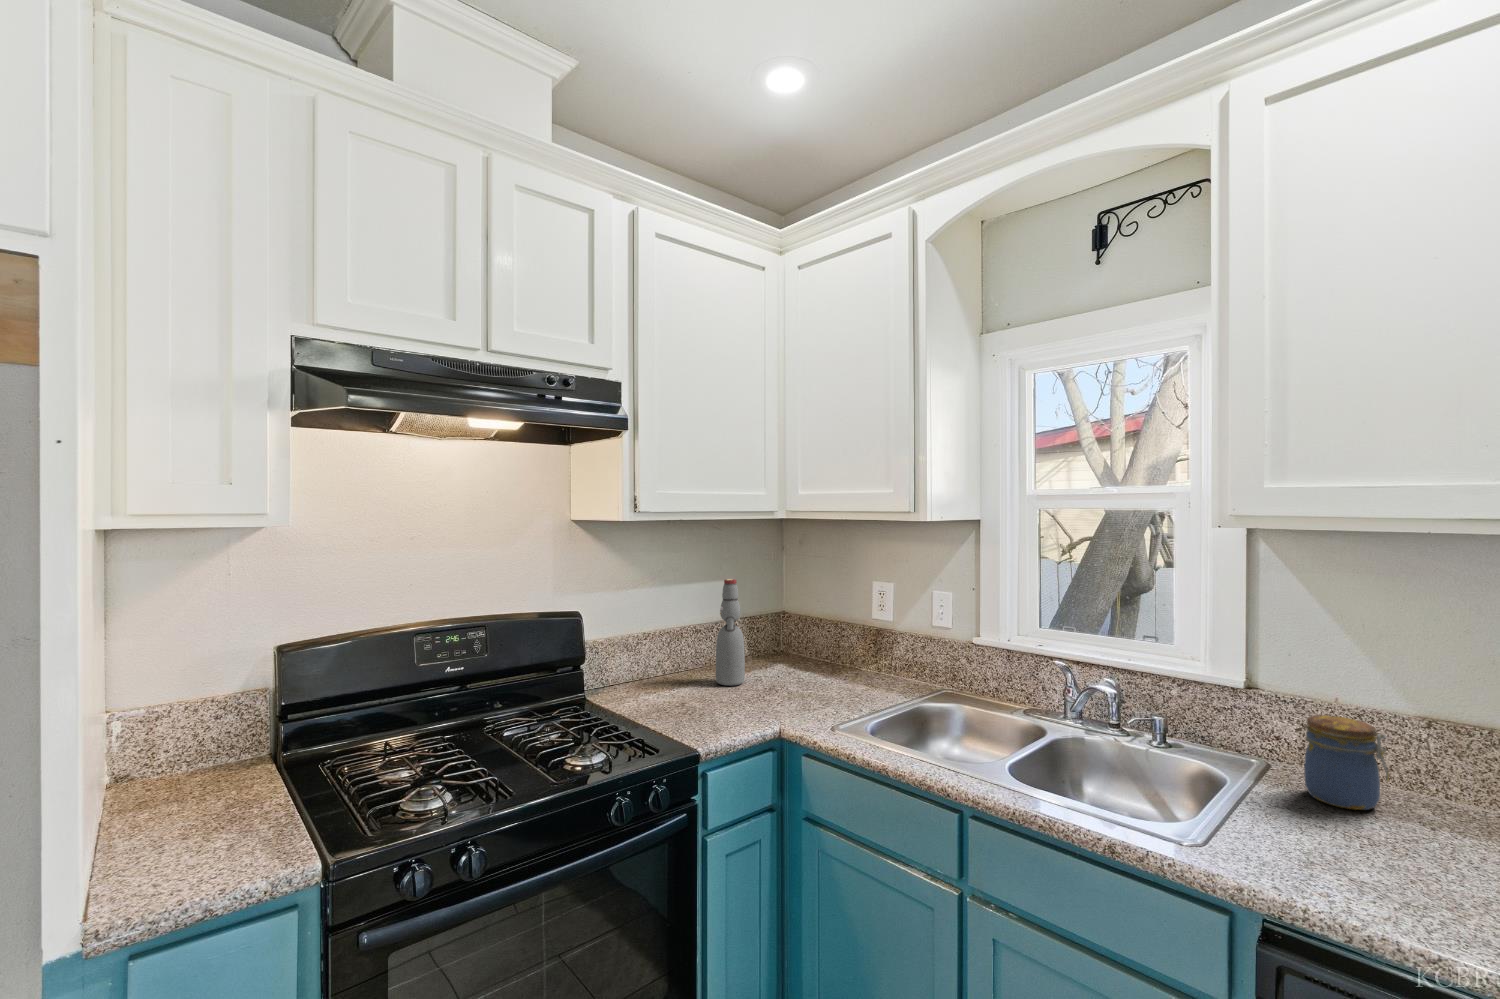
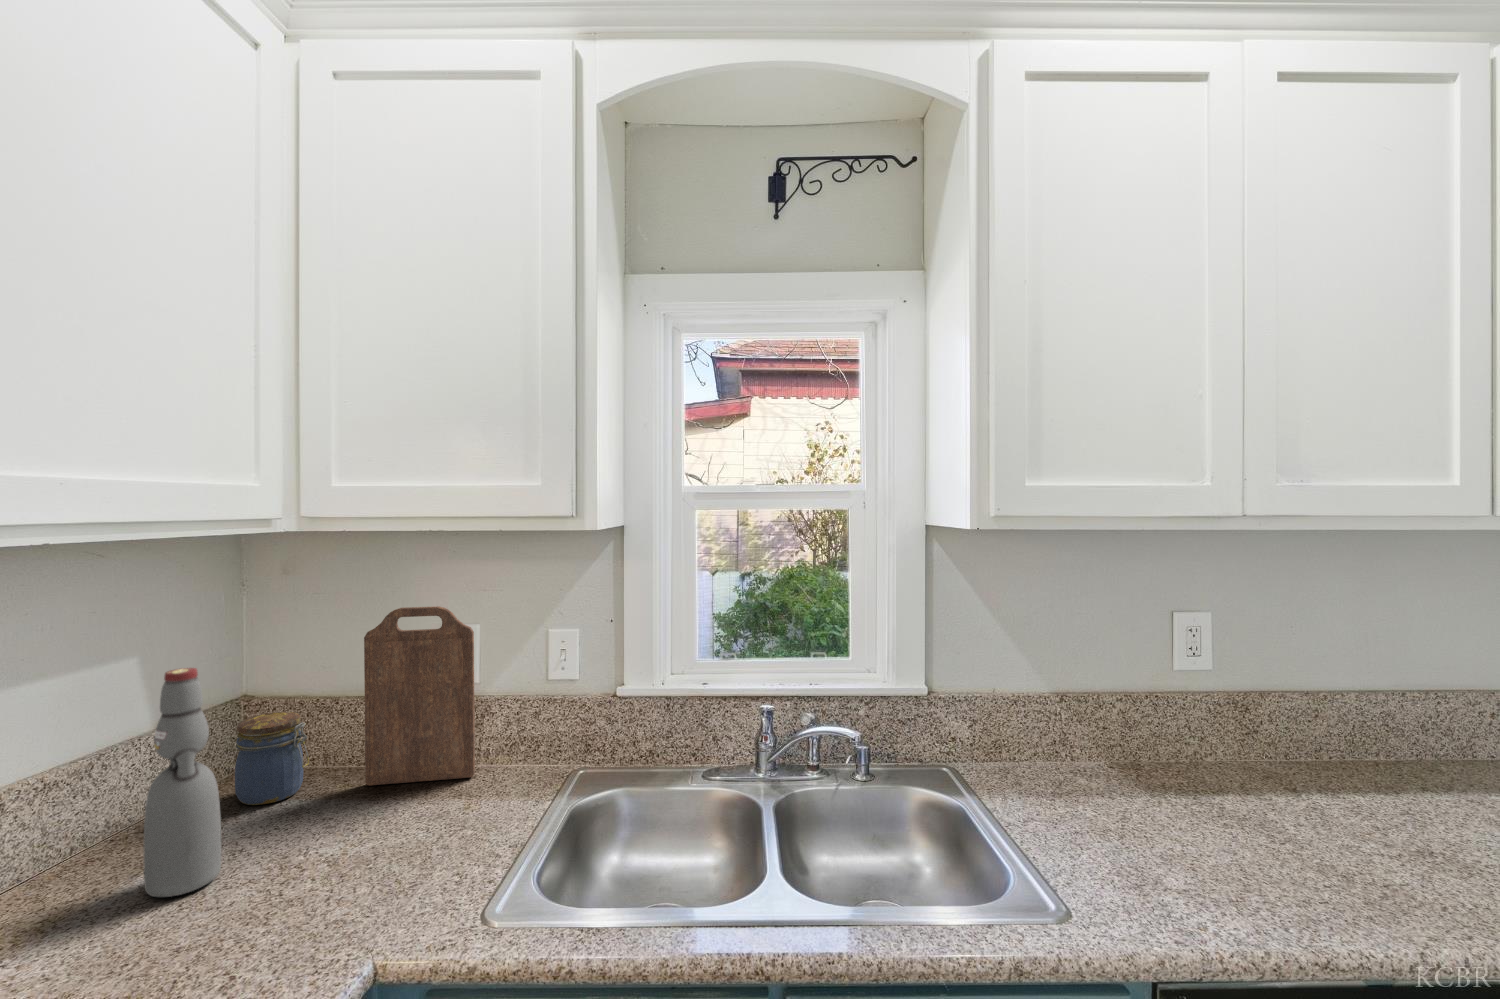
cutting board: none [825,566,882,679] -> present [364,606,475,785]
jar: present [1304,715,1389,810] -> present [235,712,309,805]

